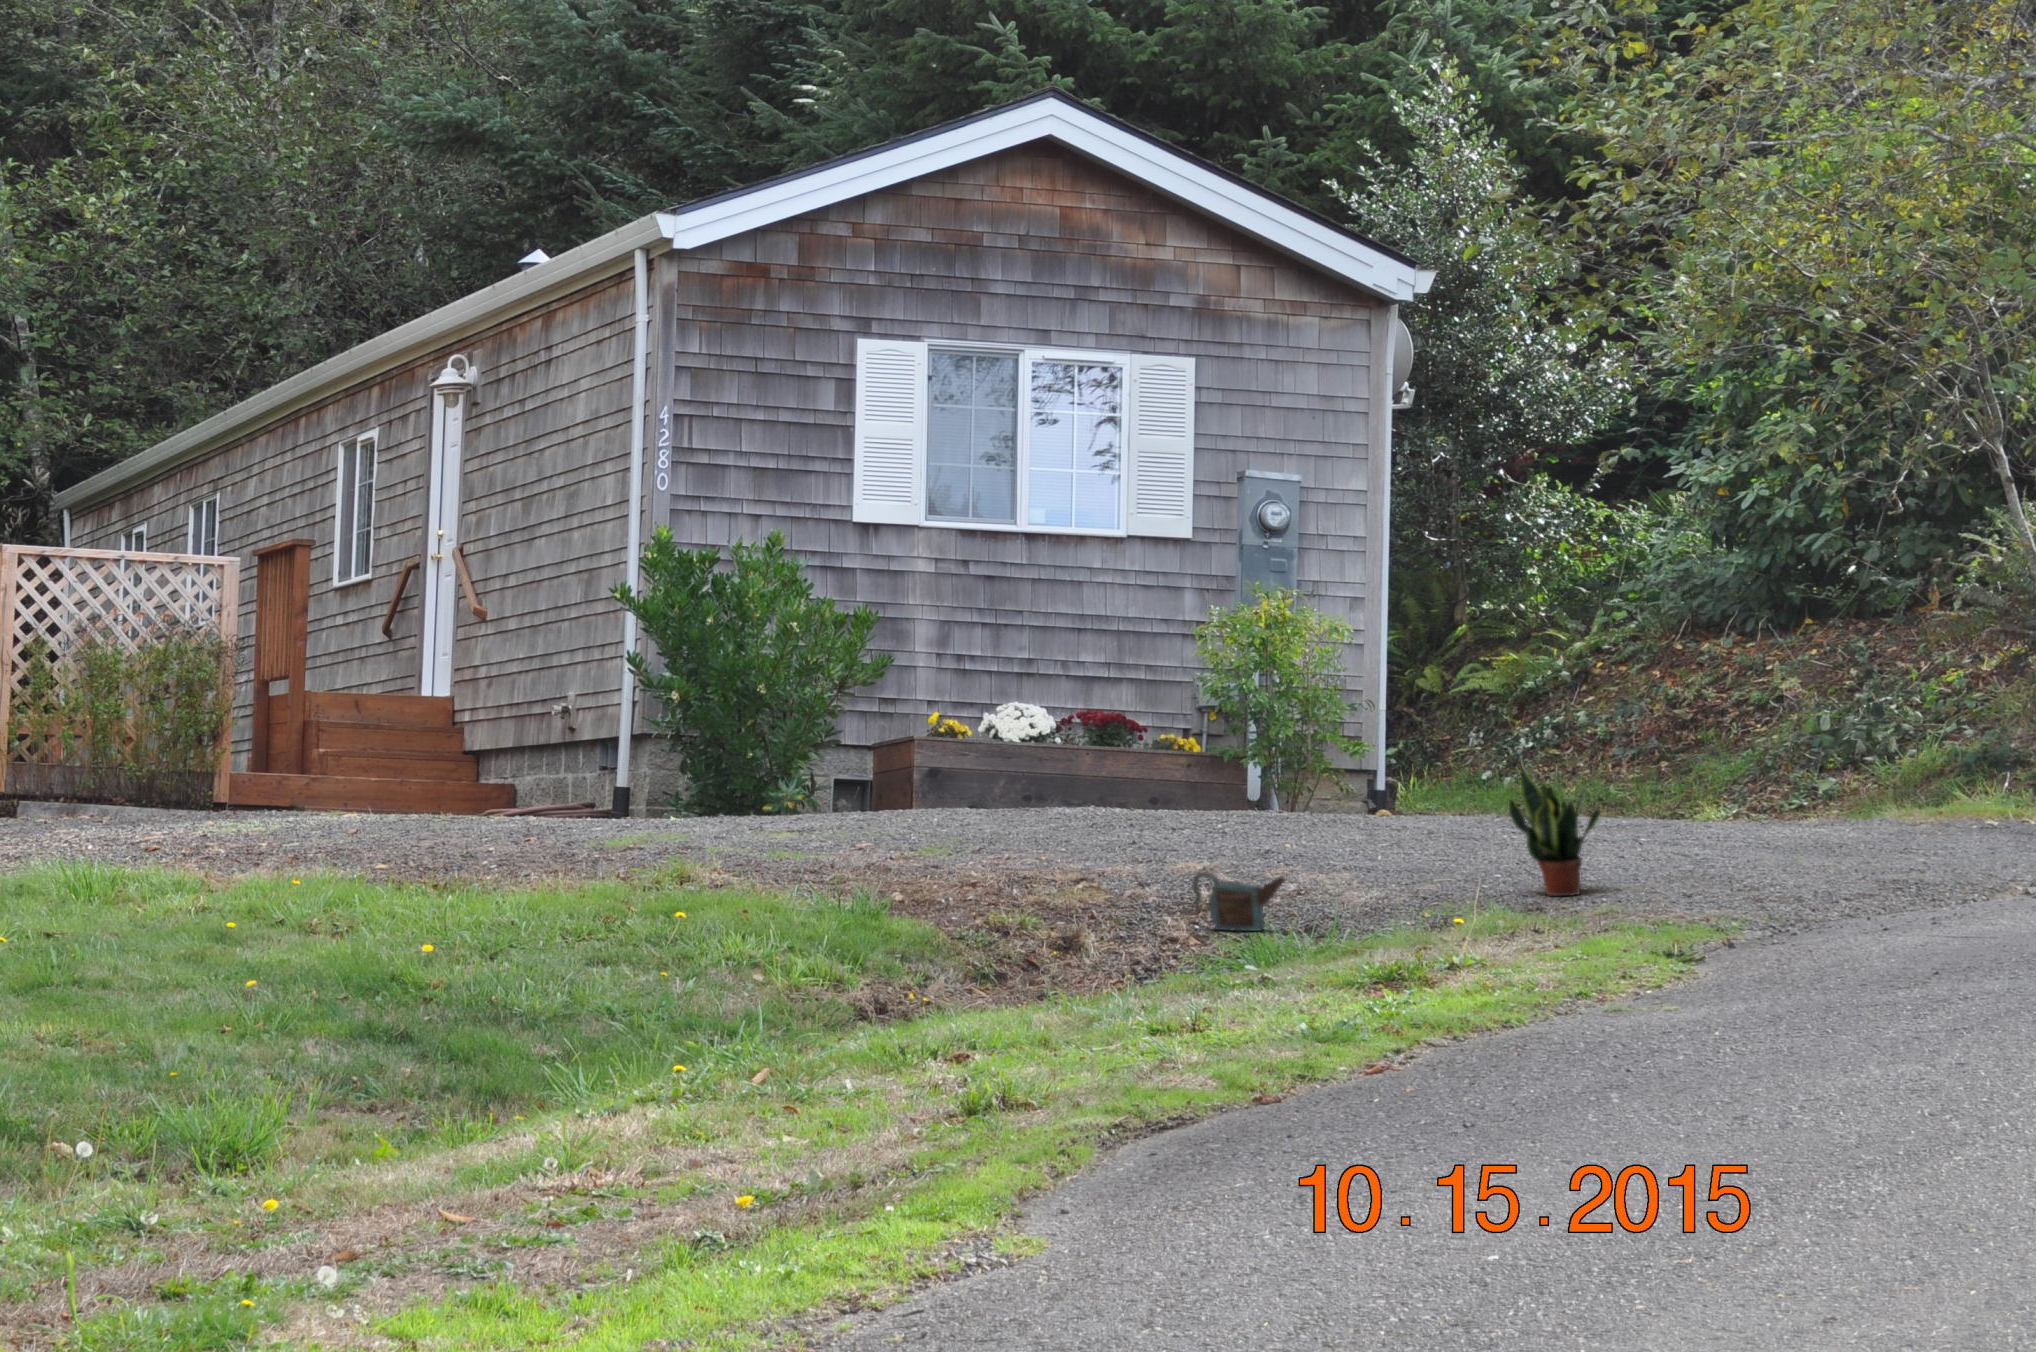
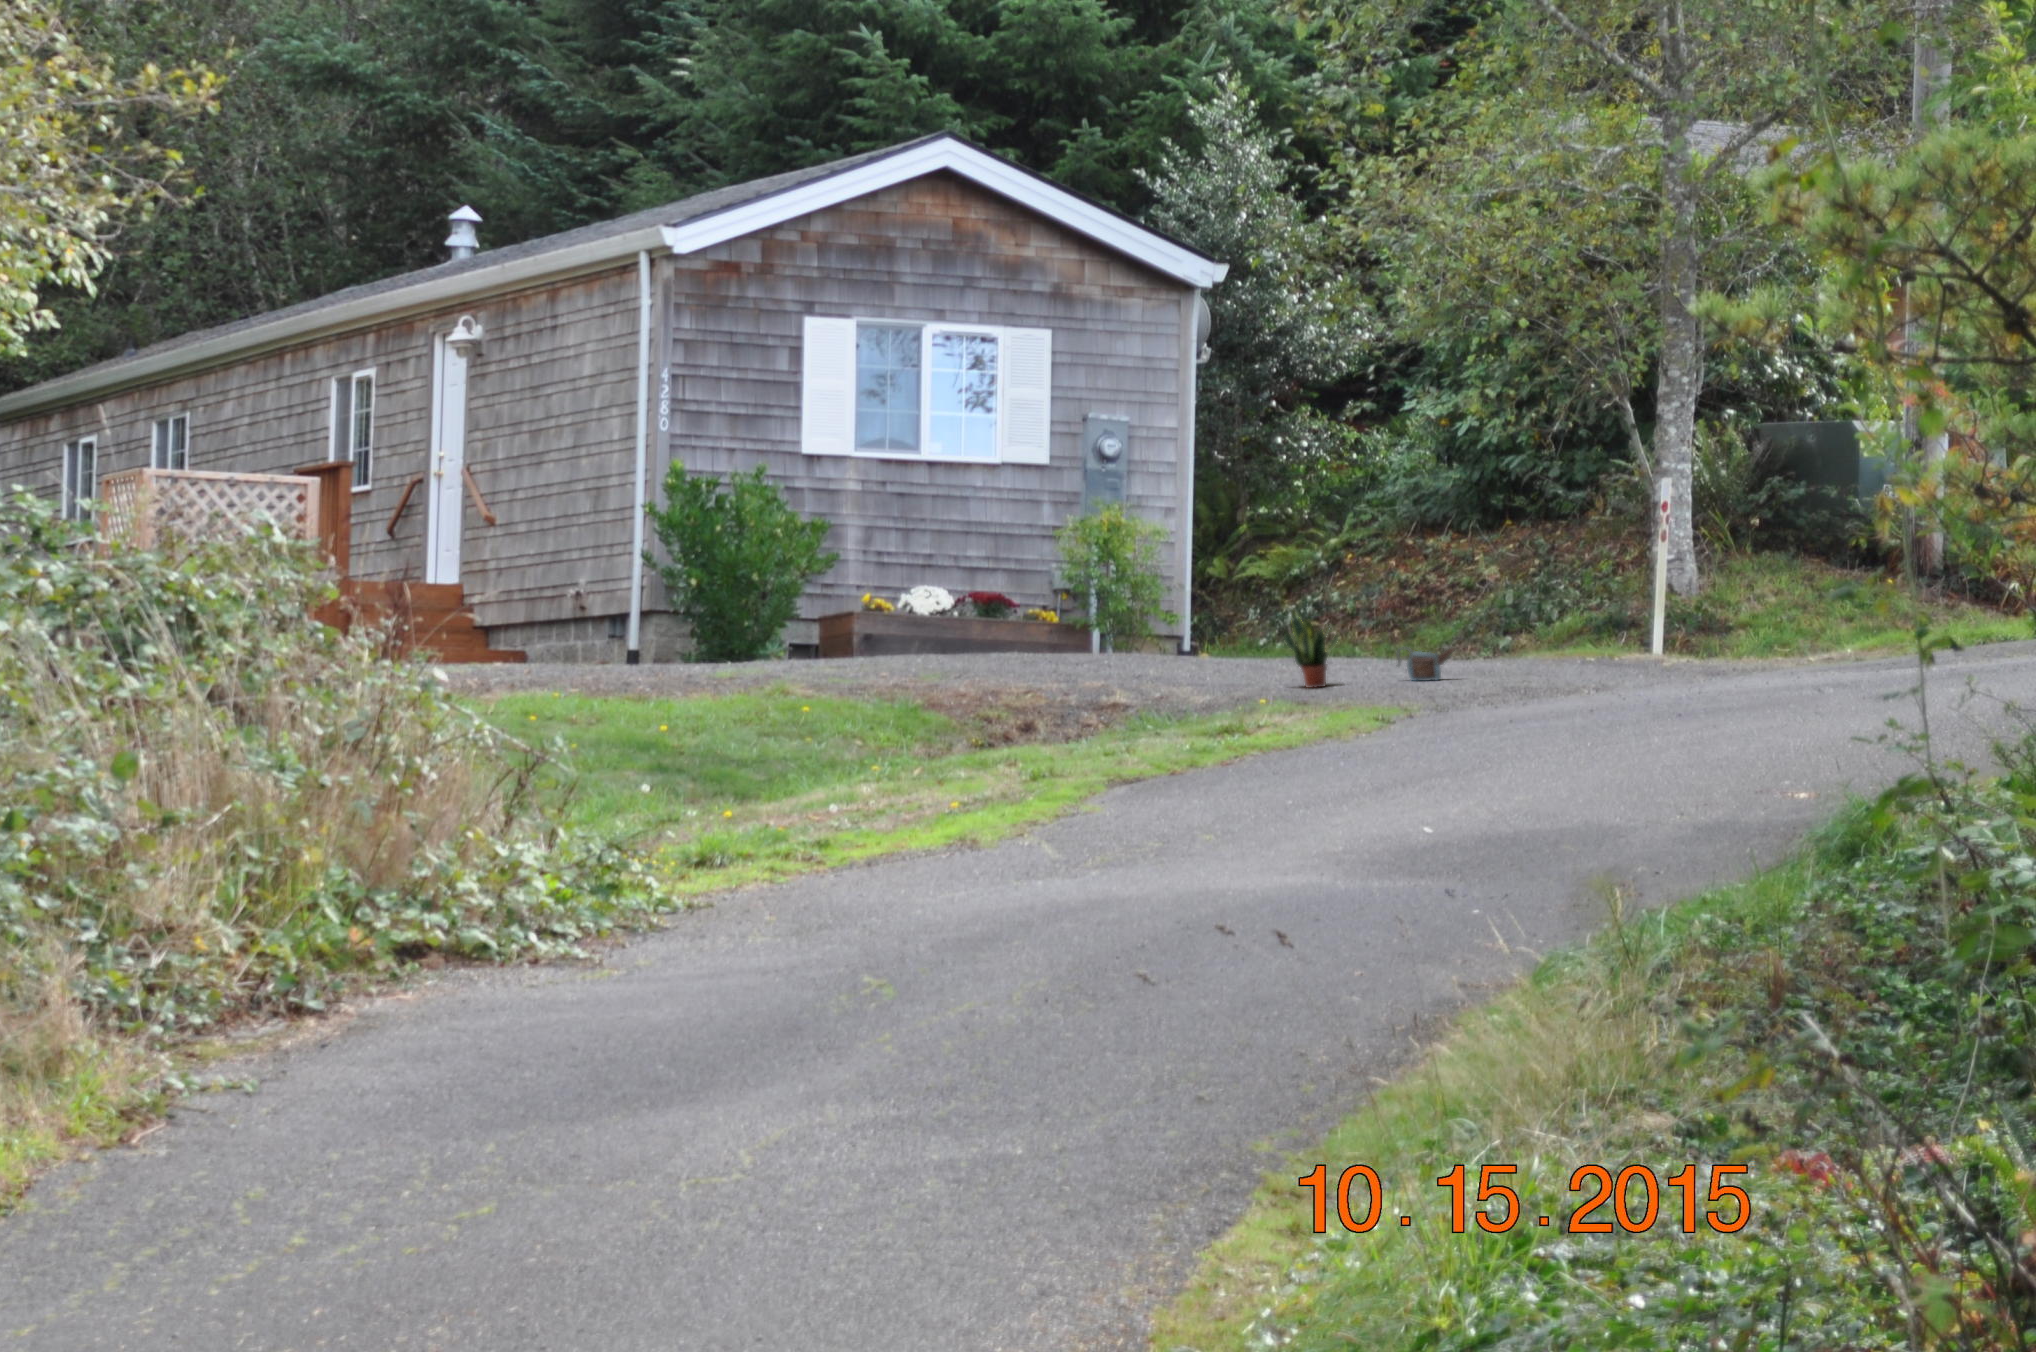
watering can: present [1193,872,1286,931] -> present [1396,647,1455,681]

